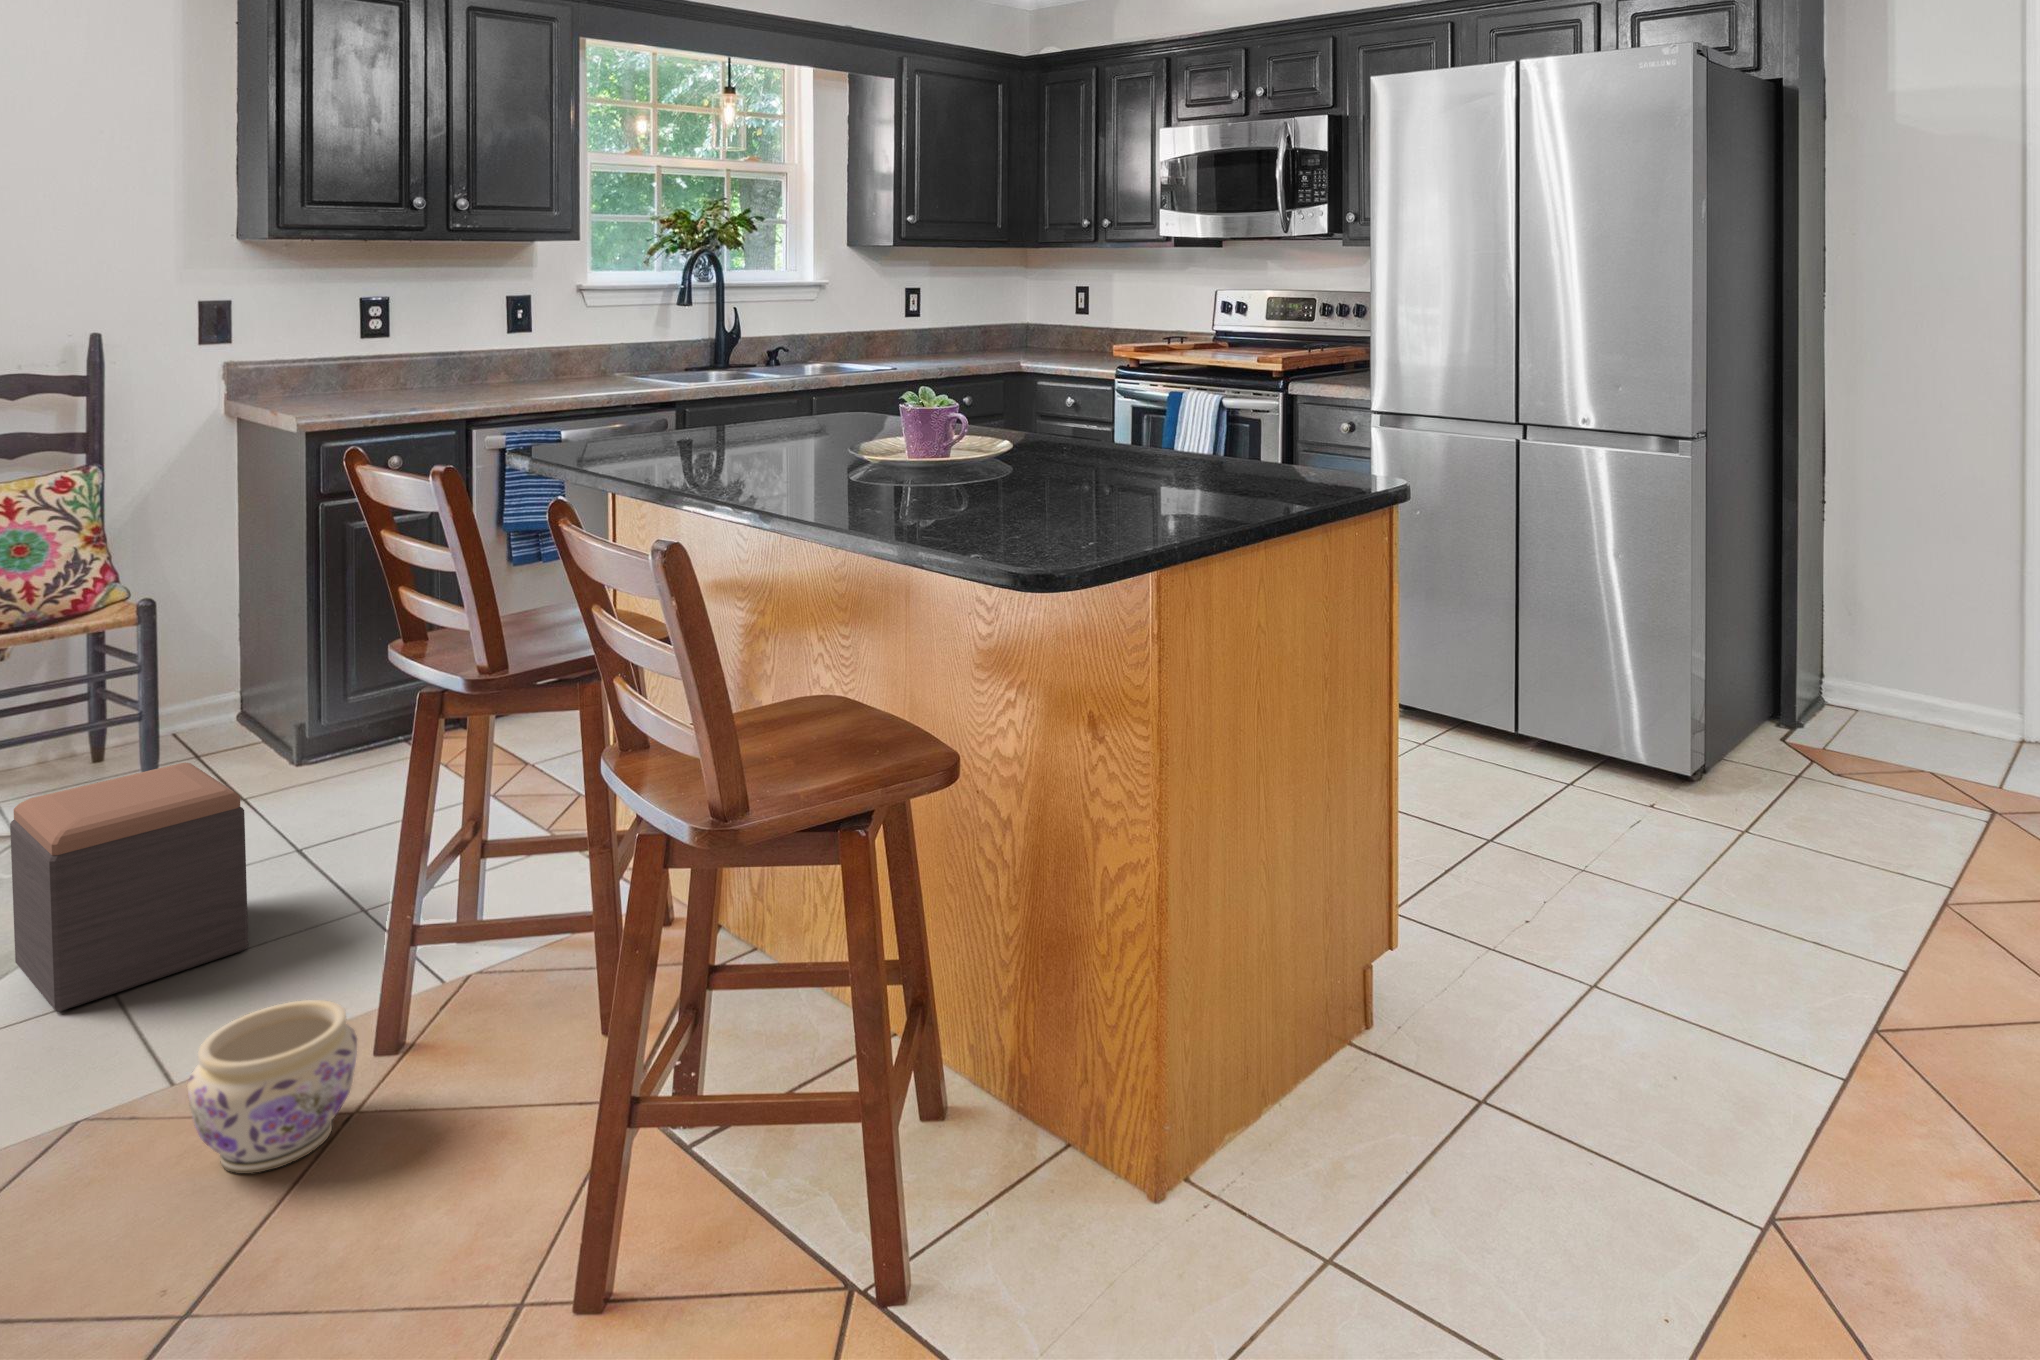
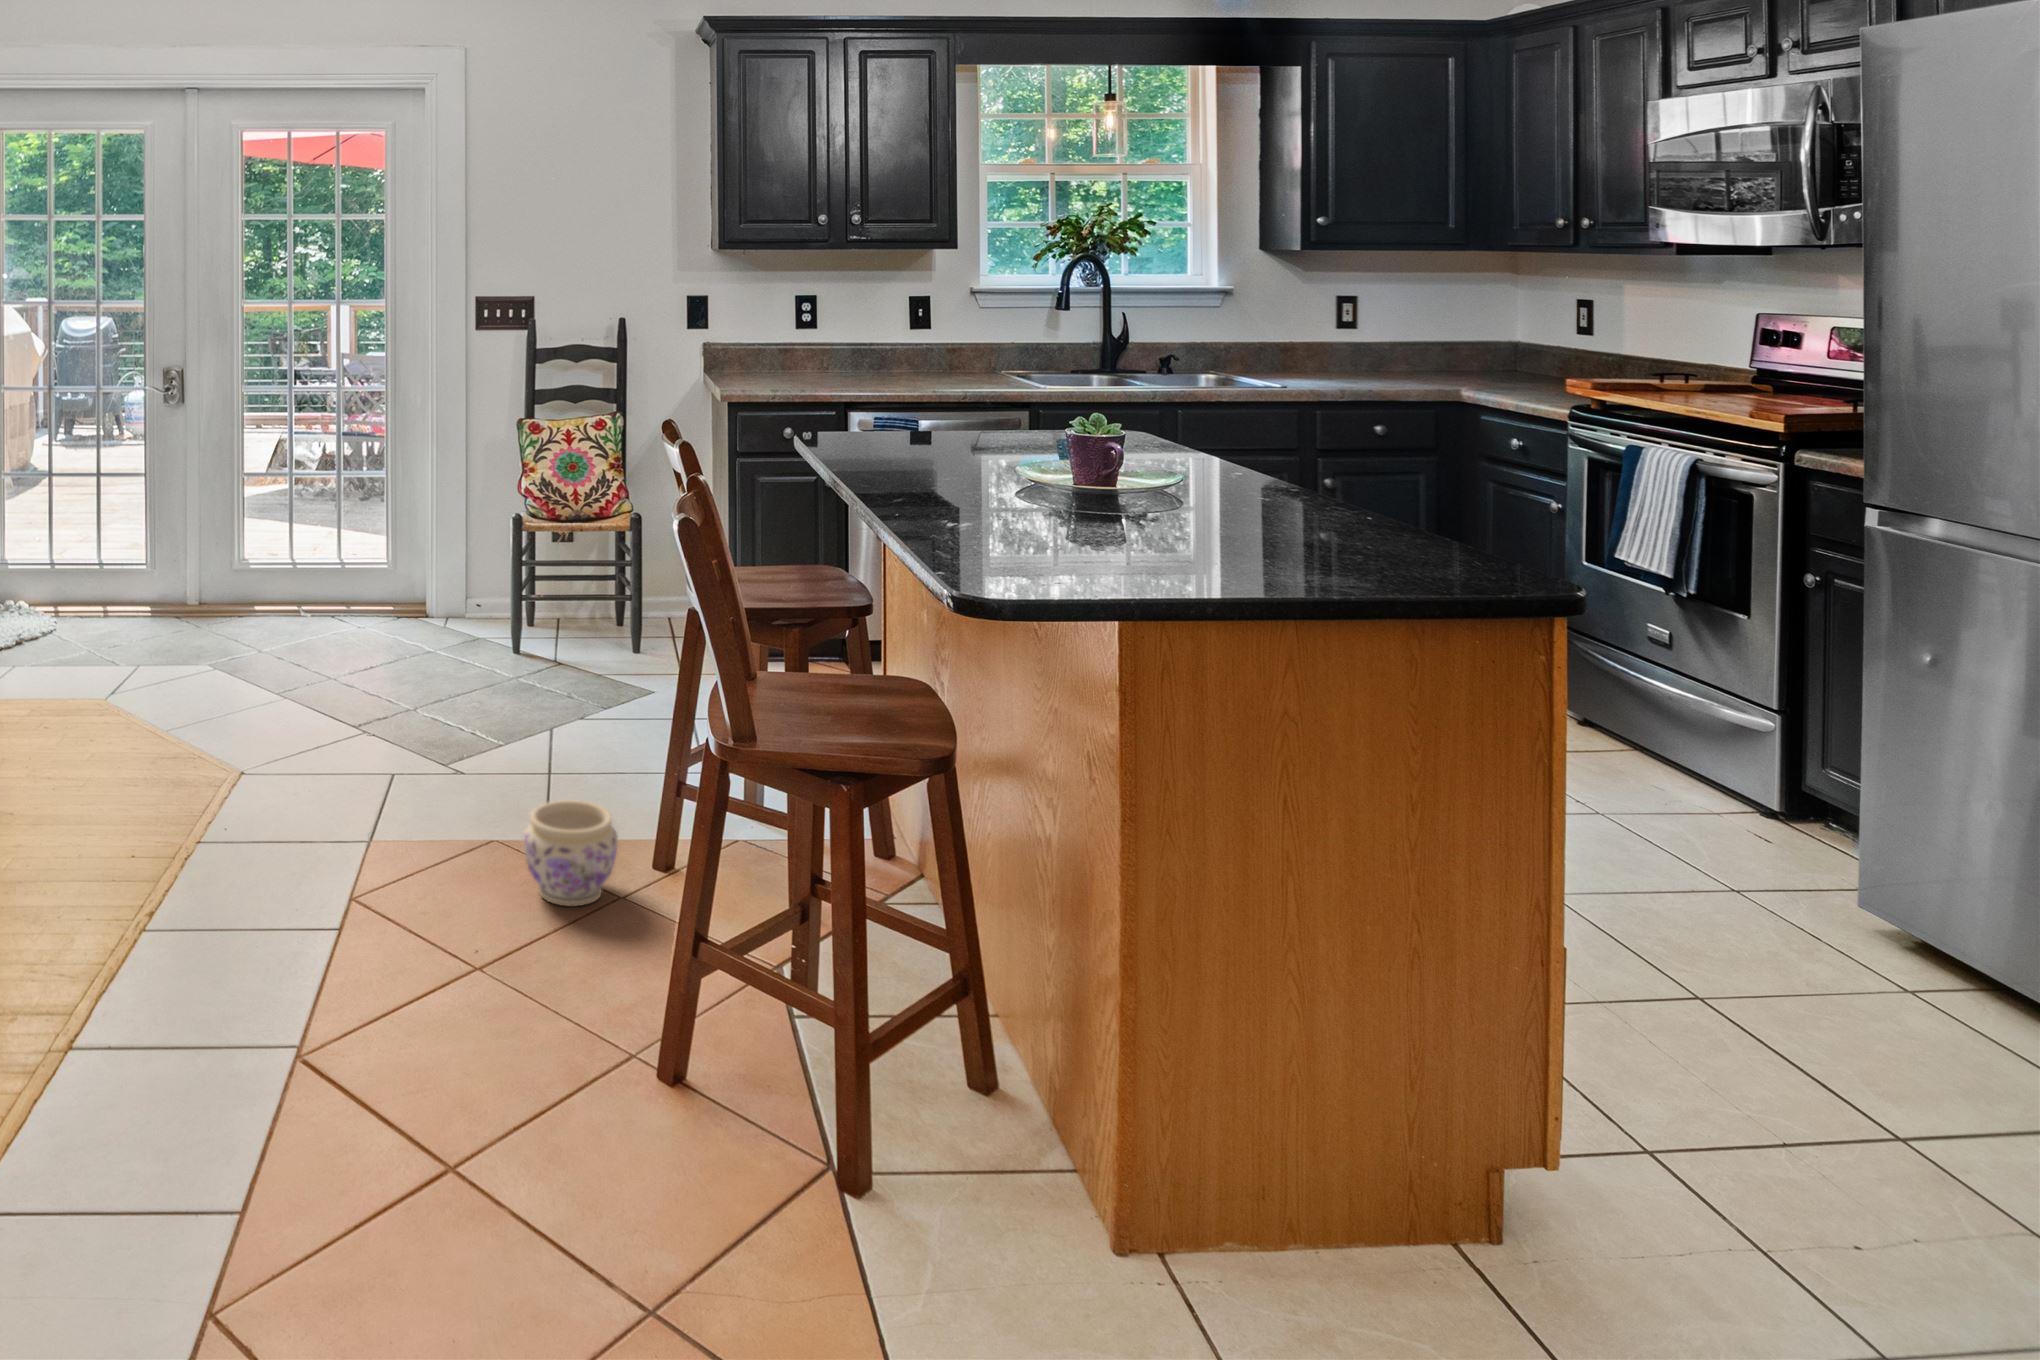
footstool: present [10,763,248,1012] -> none [514,630,622,770]

